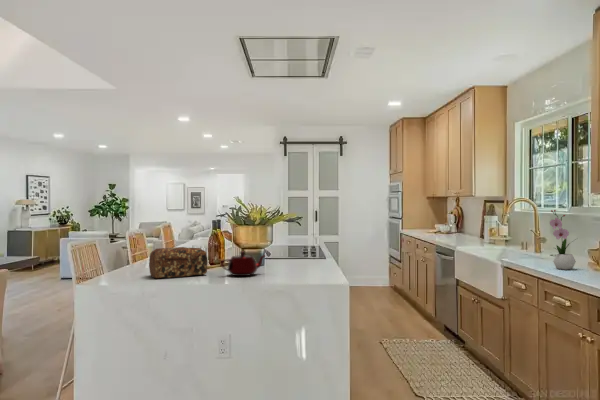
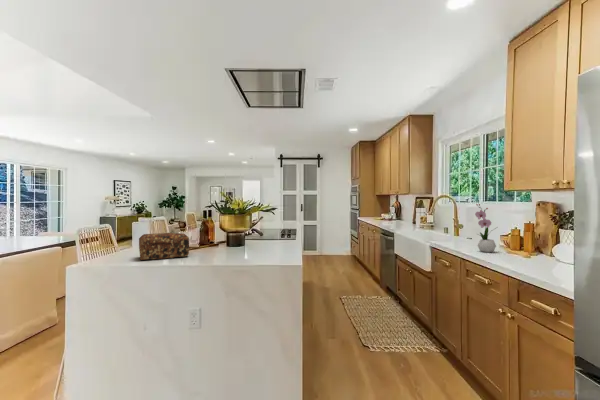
teapot: present [221,252,265,276] -> none [199,237,240,258]

